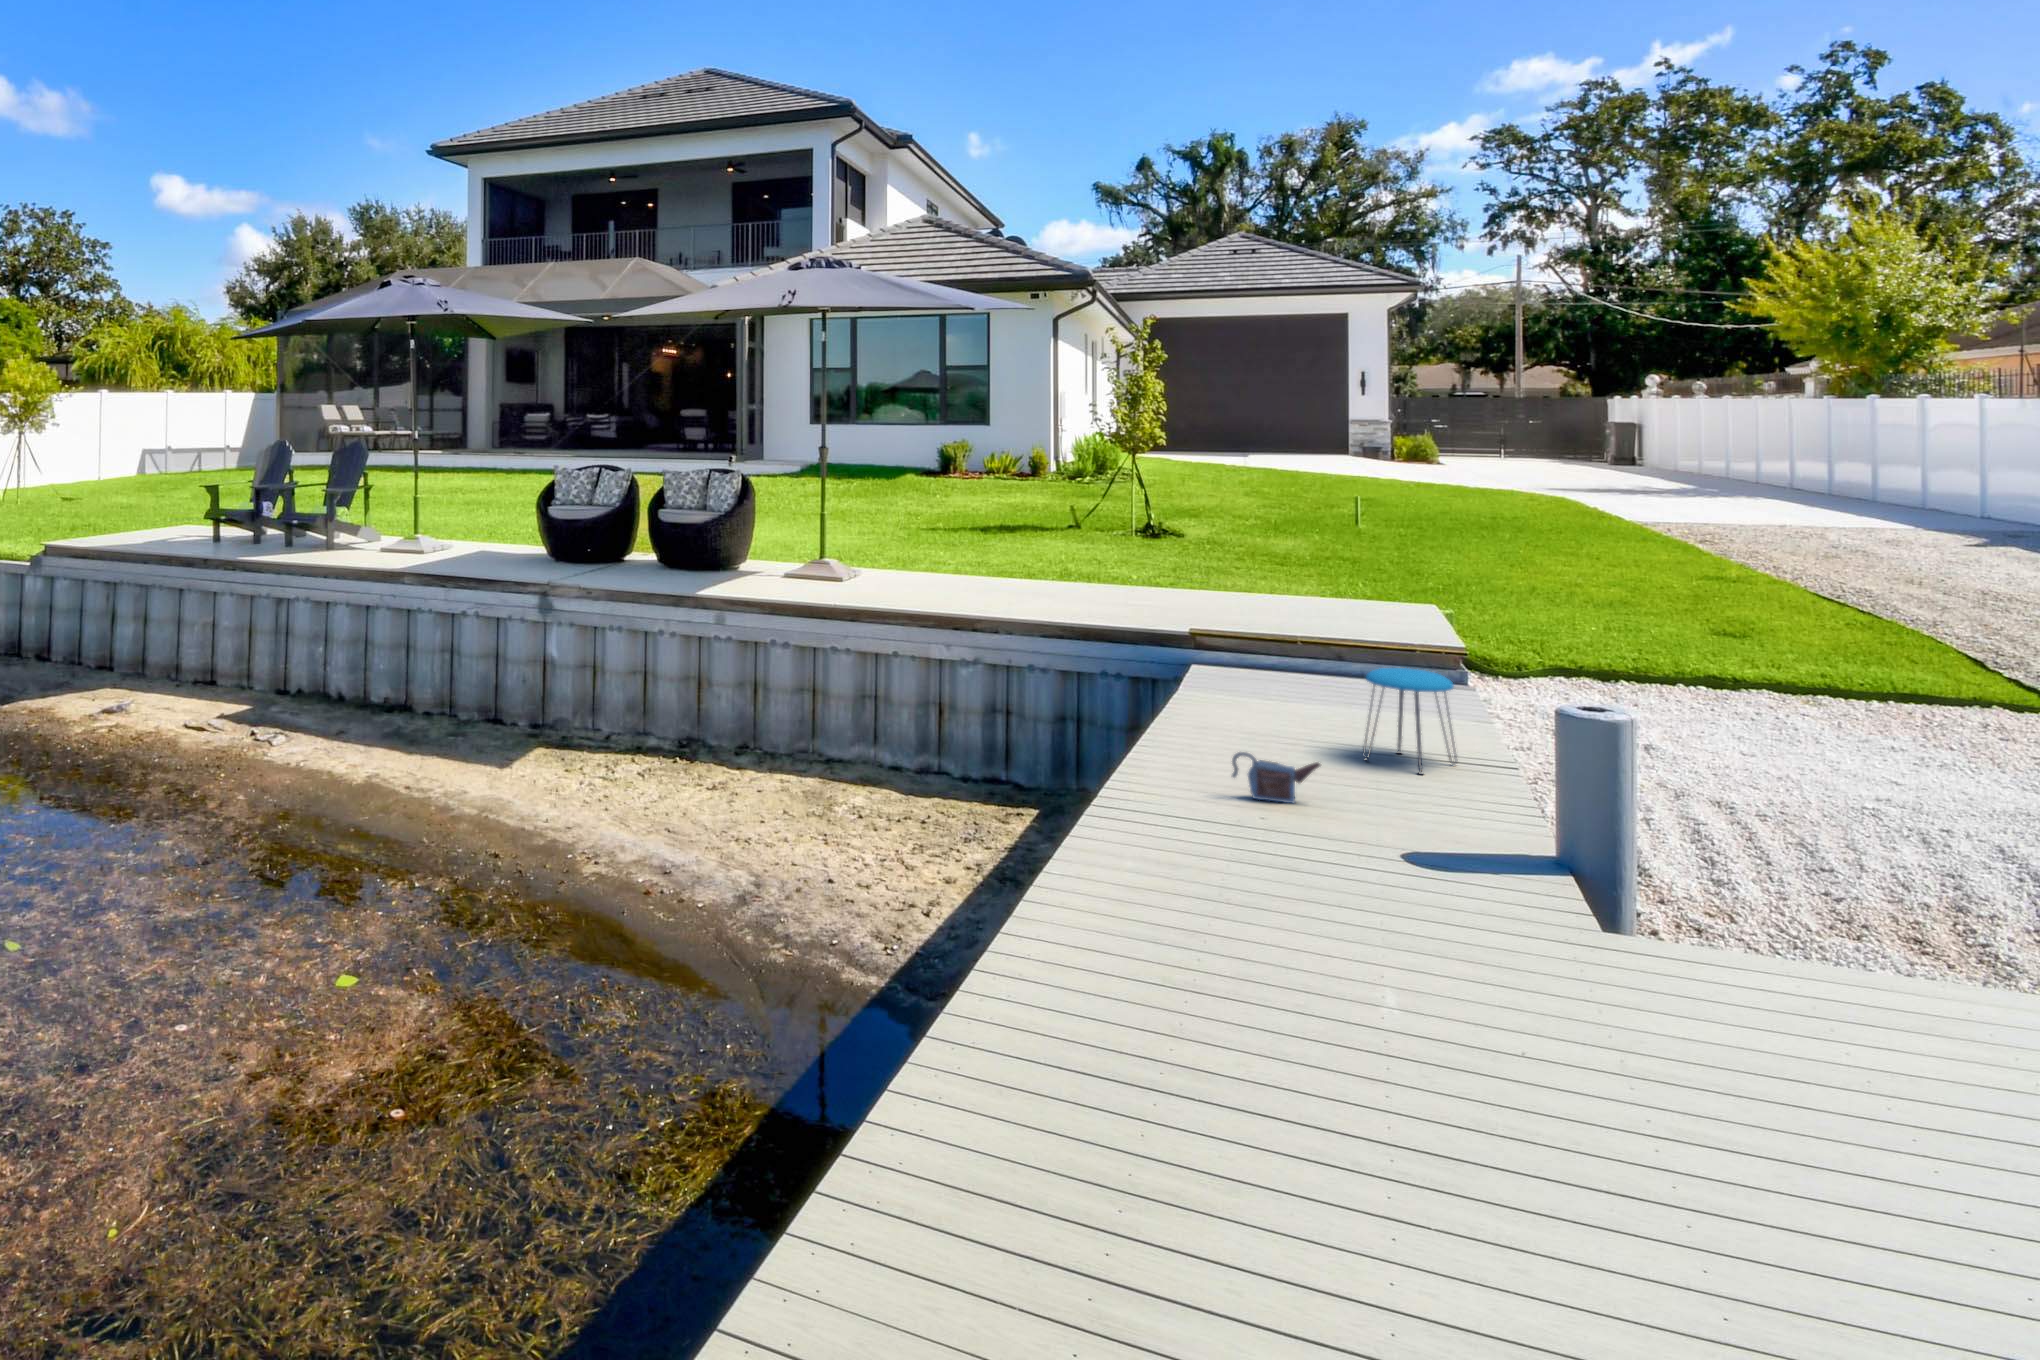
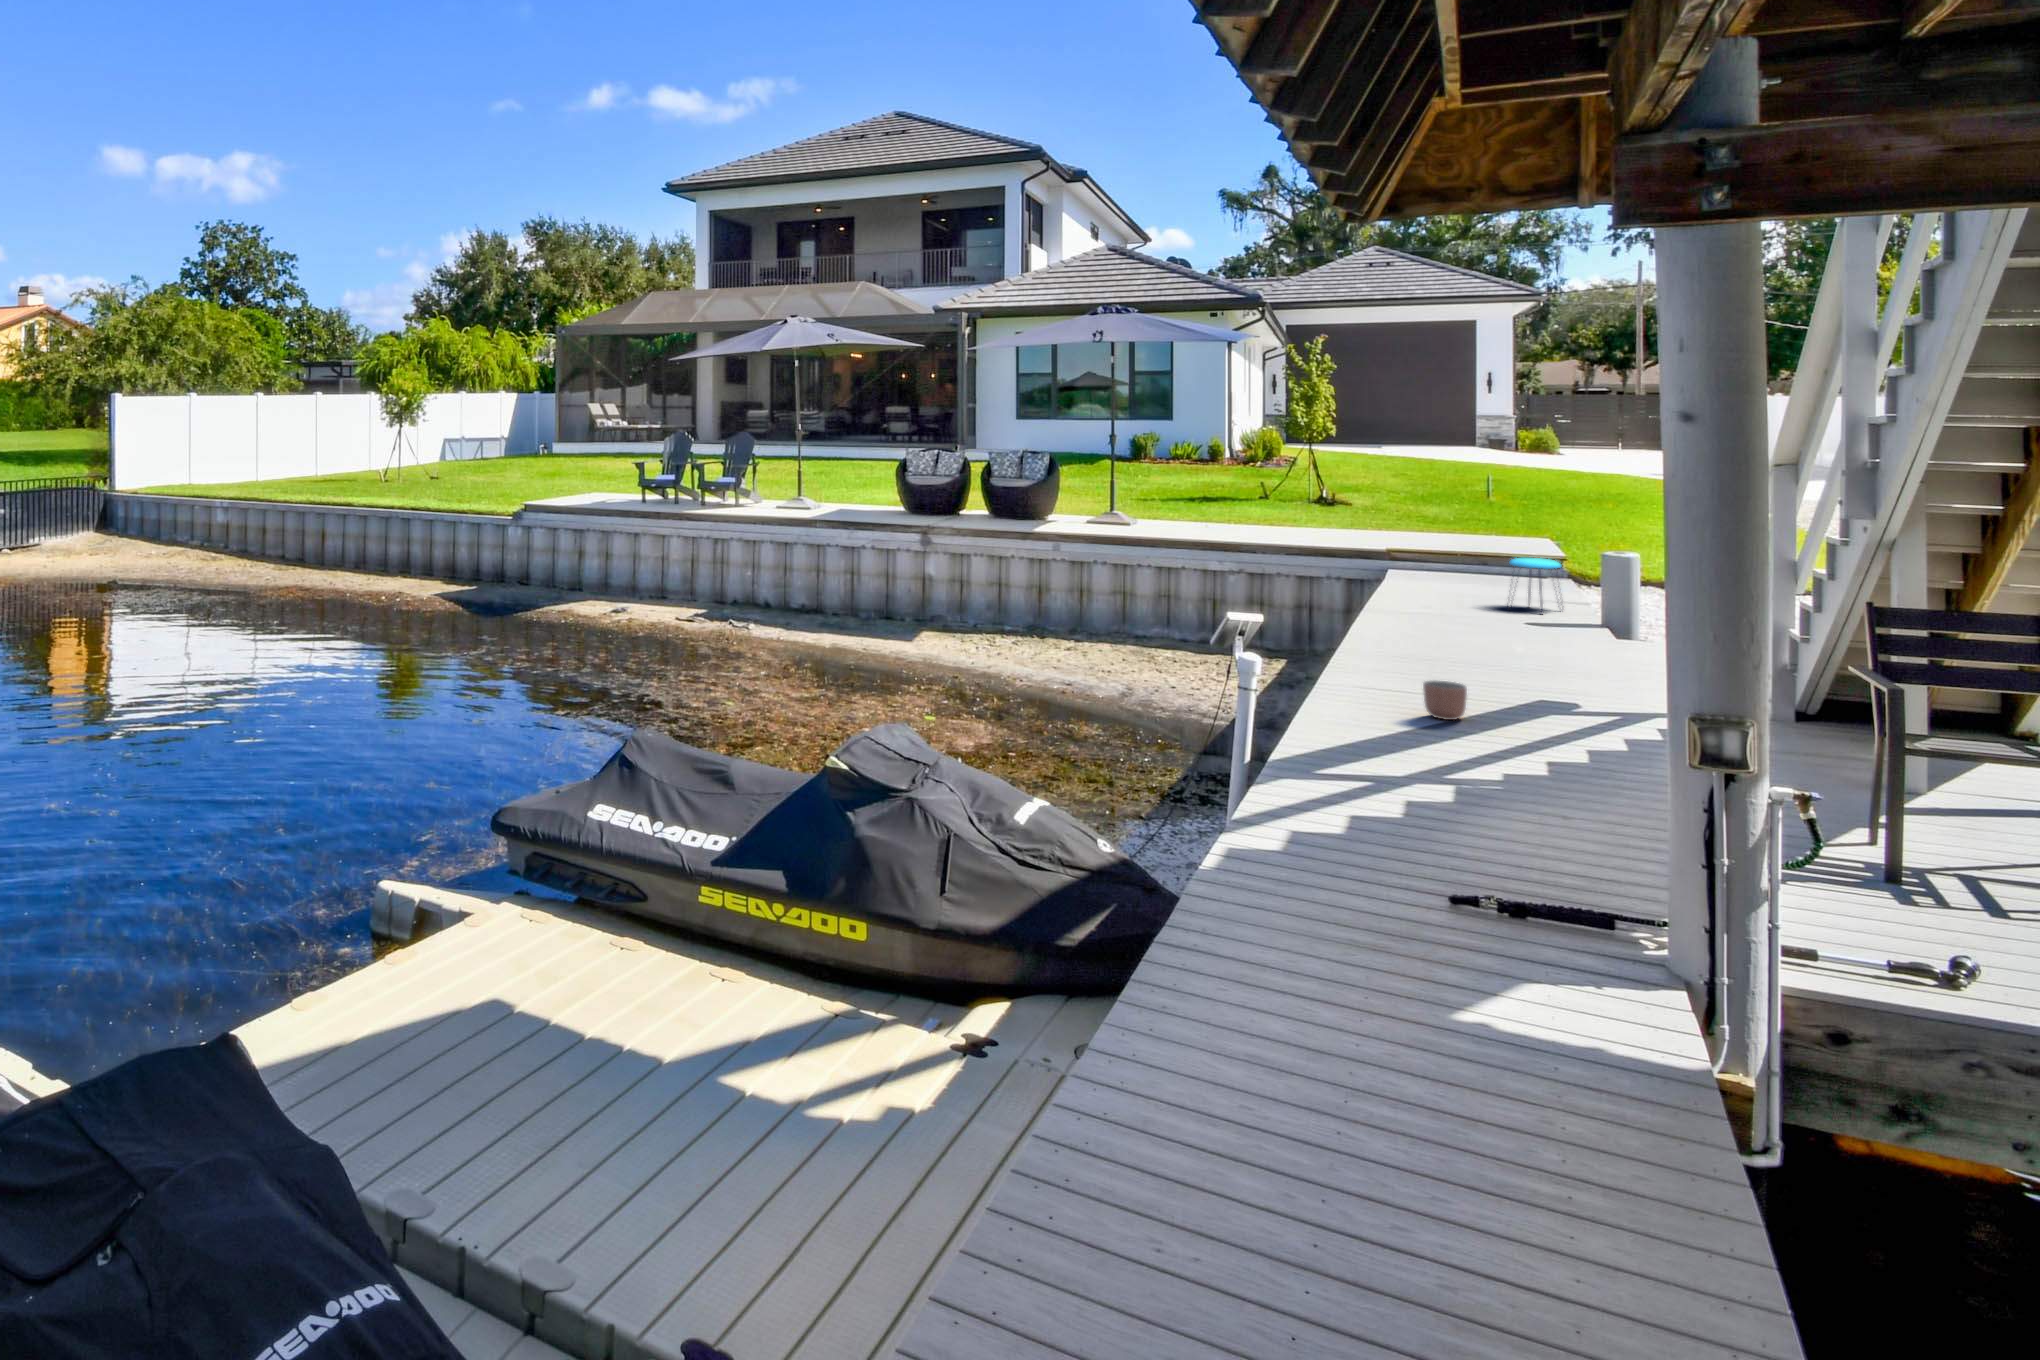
watering can: present [1232,752,1321,804] -> none [1433,598,1486,624]
planter: none [1102,1147,1214,1290] -> present [1423,680,1467,720]

